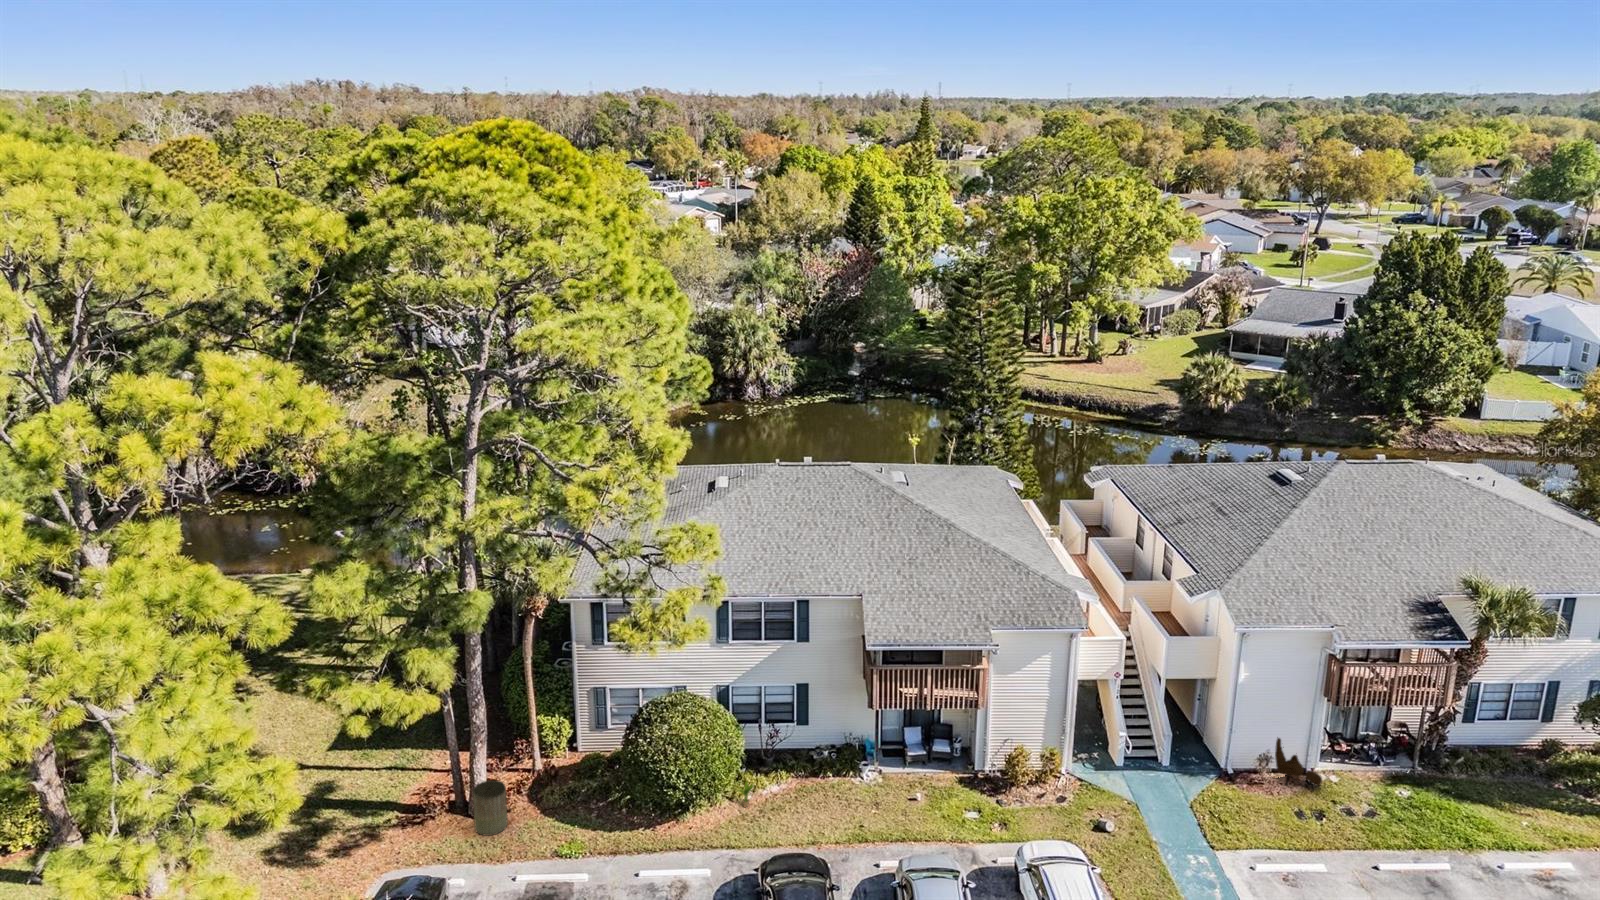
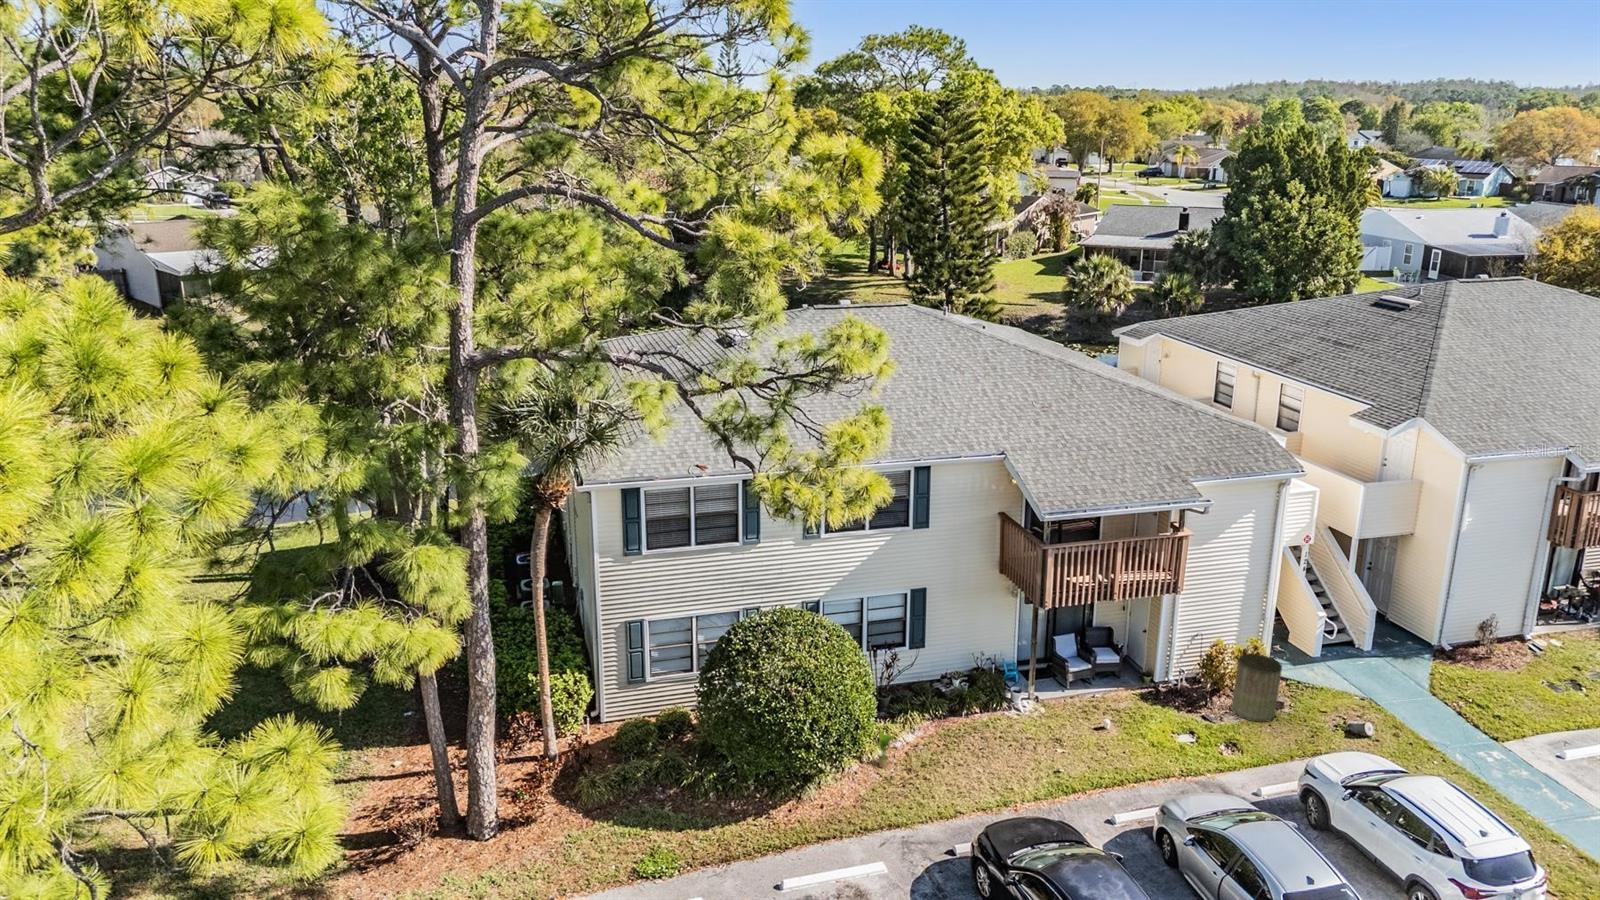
lounge chair: present [1275,738,1322,787] -> none [1491,596,1556,660]
trash can: present [473,780,508,836] -> present [1231,654,1282,722]

